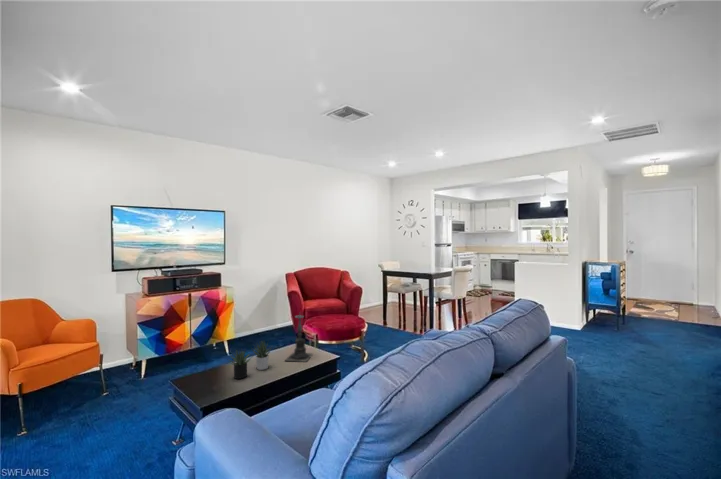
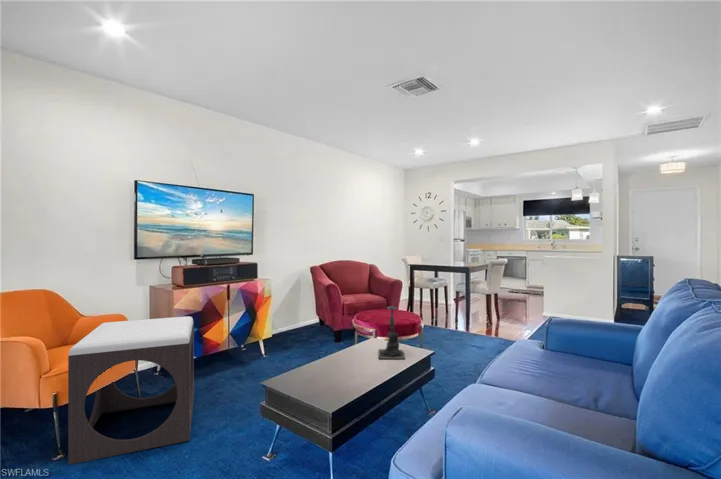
footstool: none [26,322,147,438] -> present [68,316,194,465]
succulent plant: present [231,342,272,379] -> none [328,334,372,381]

